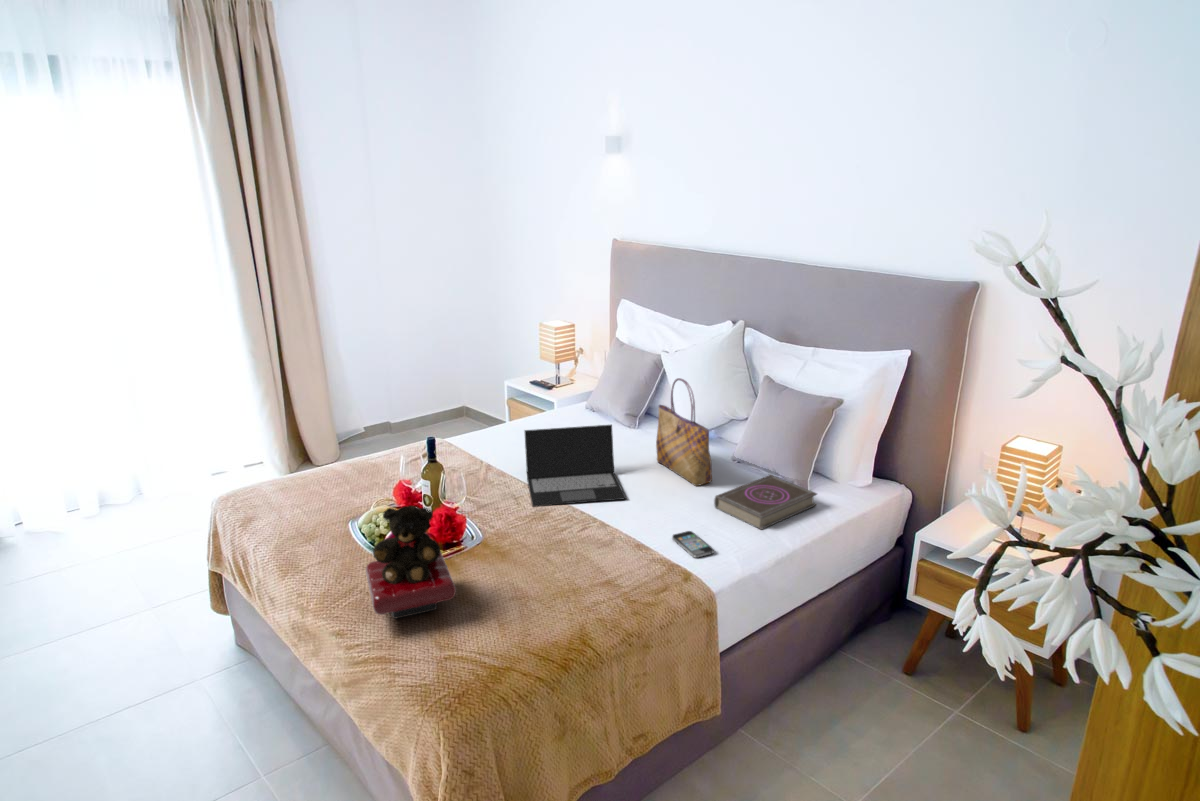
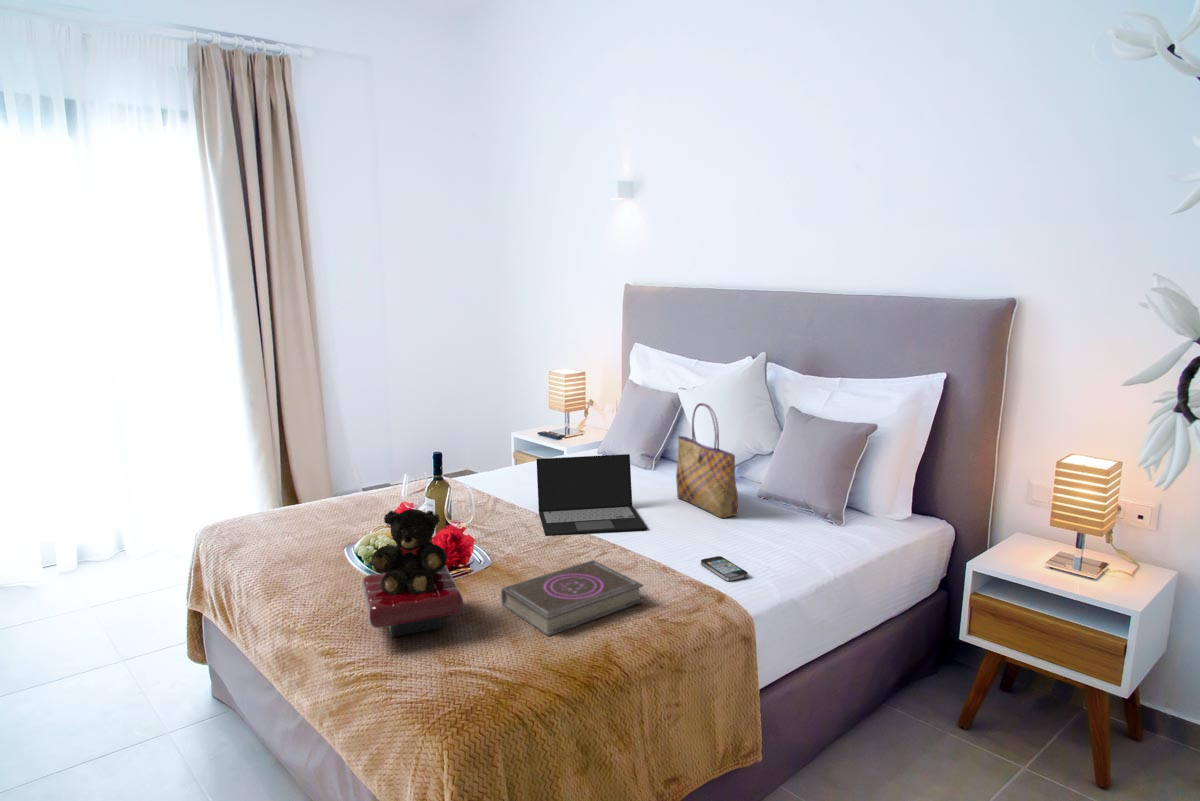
book: present [714,475,817,530] -> present [501,560,643,636]

